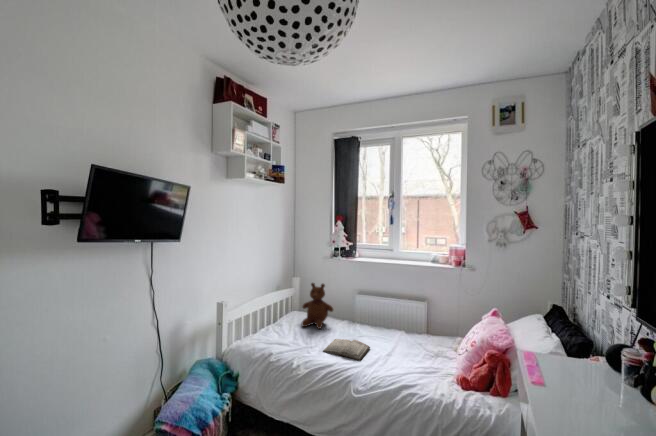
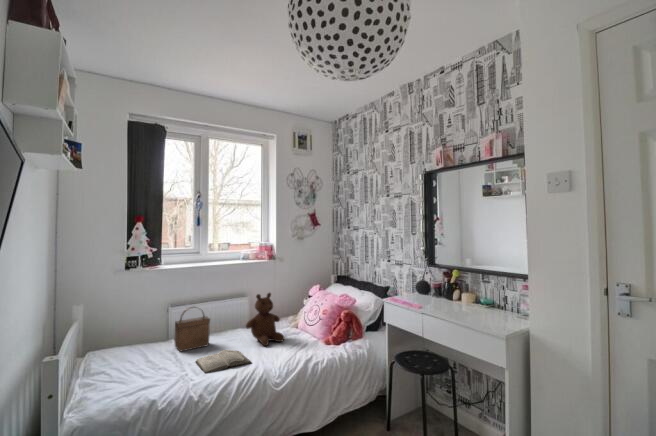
teddy bear: present [302,283,333,329] -> present [246,293,284,346]
handbag: none [342,295,369,332] -> present [175,307,210,352]

